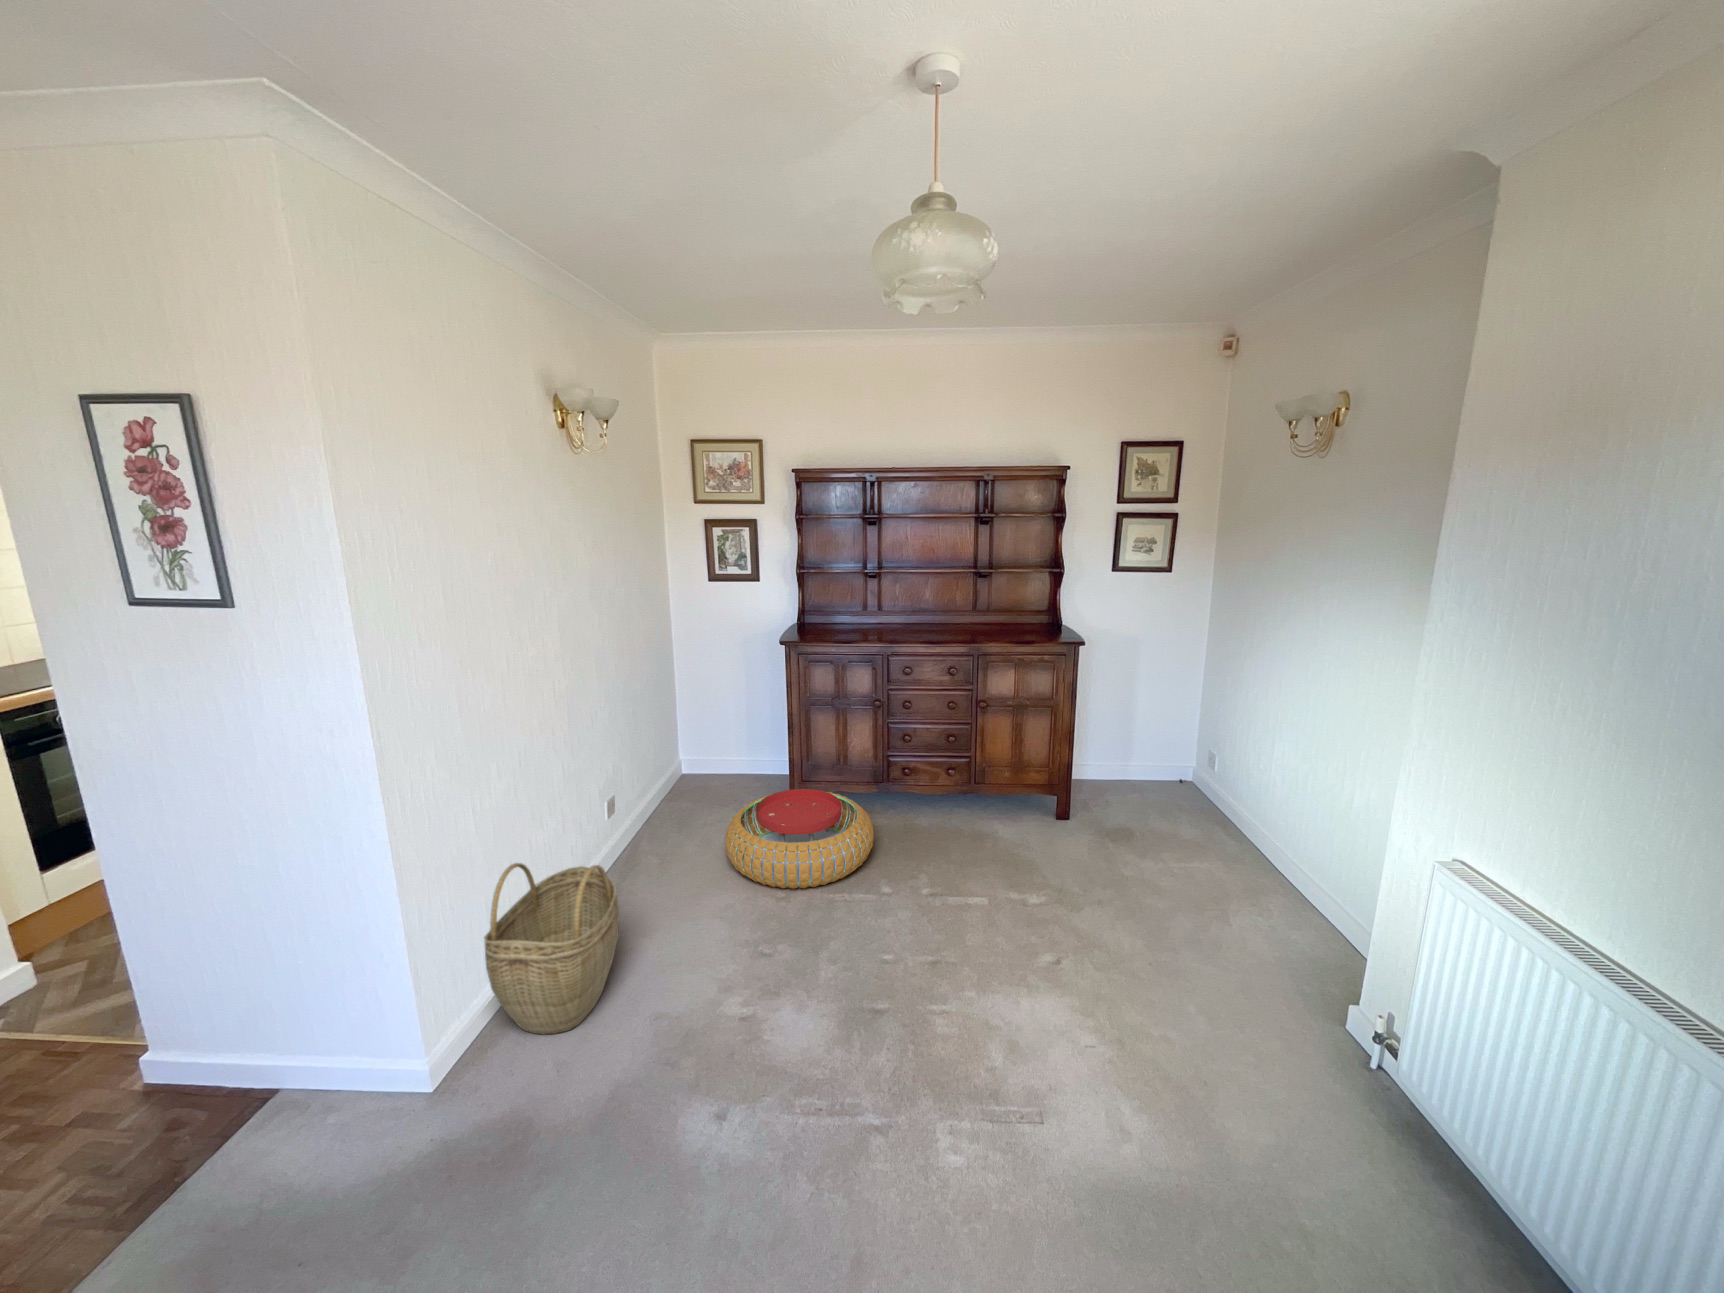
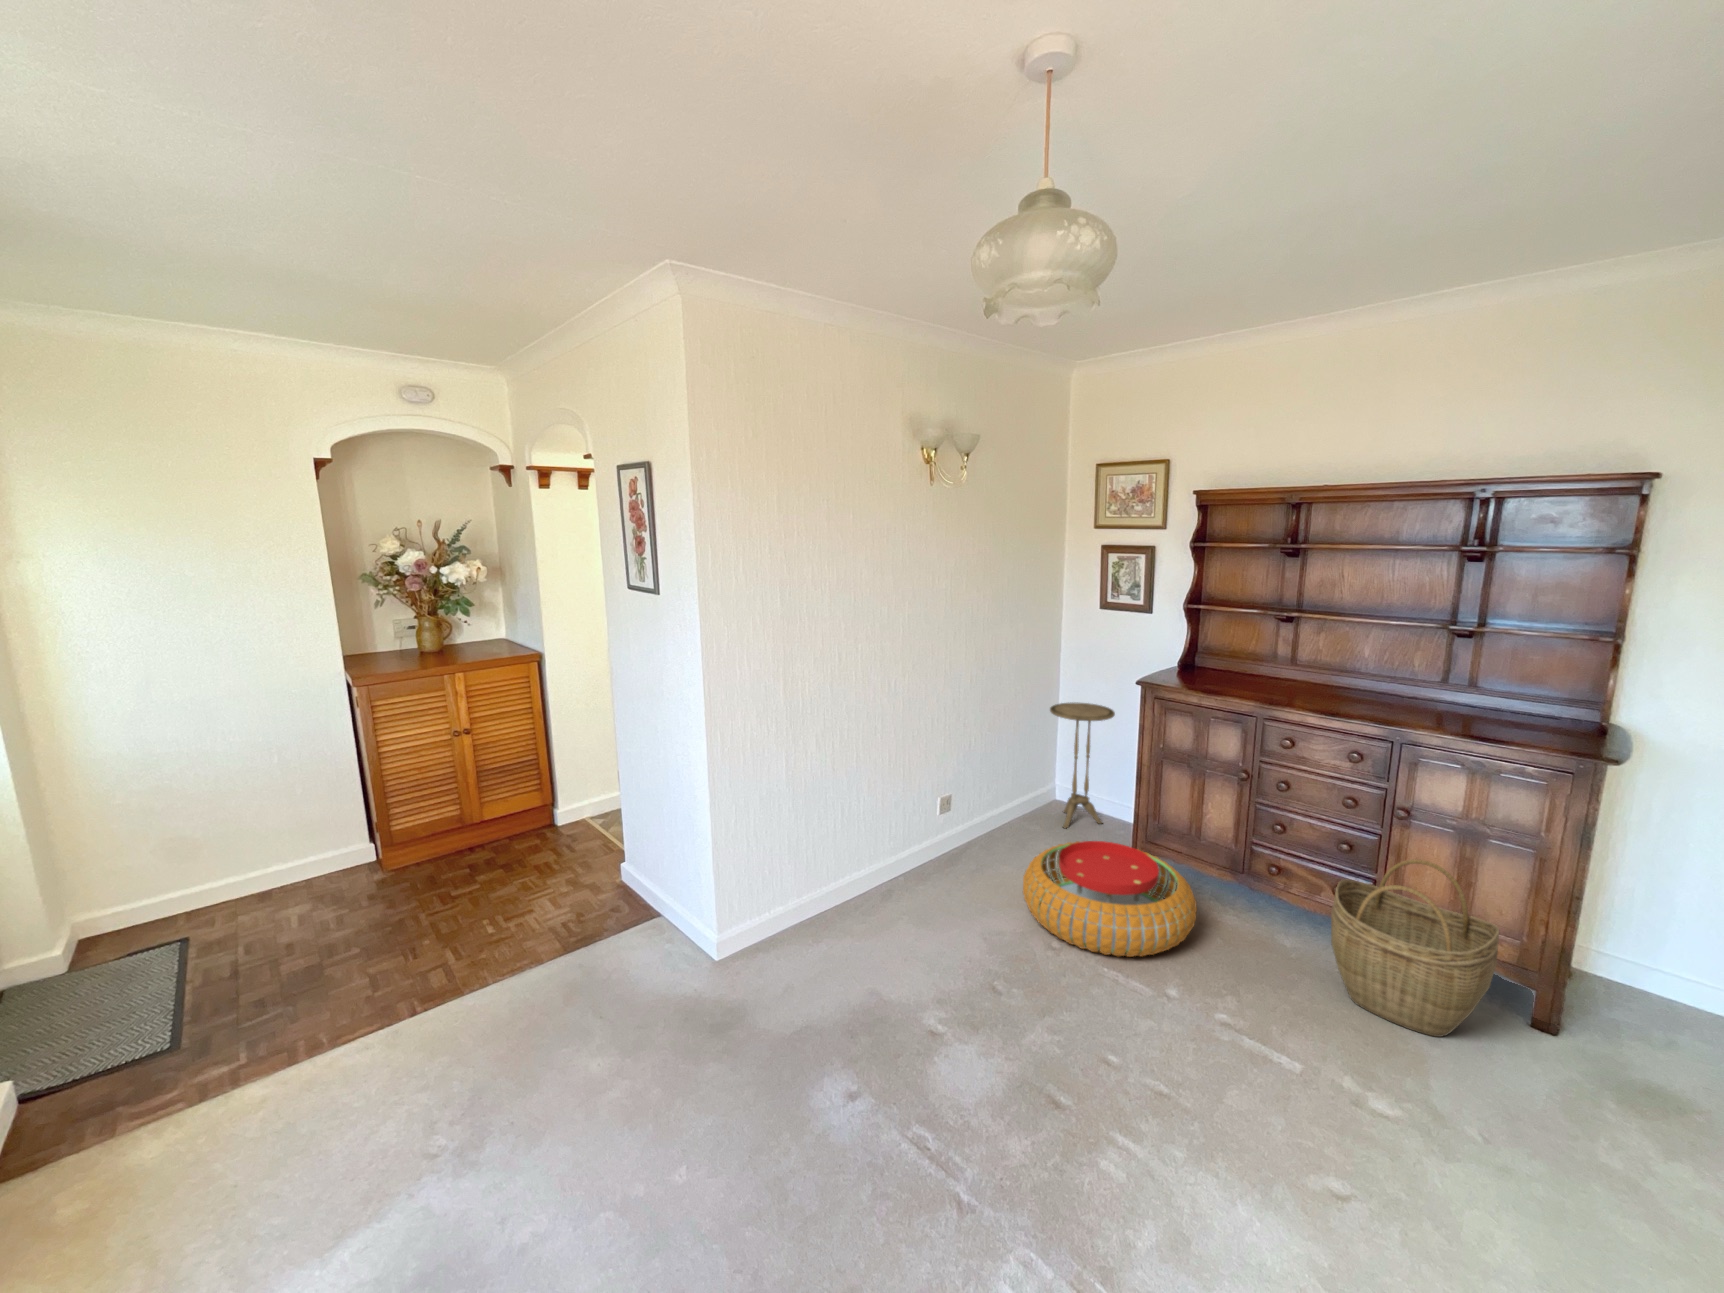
side table: none [680,673,741,796] -> present [1050,703,1115,828]
woven basket: present [484,863,619,1034] -> present [1331,860,1499,1037]

